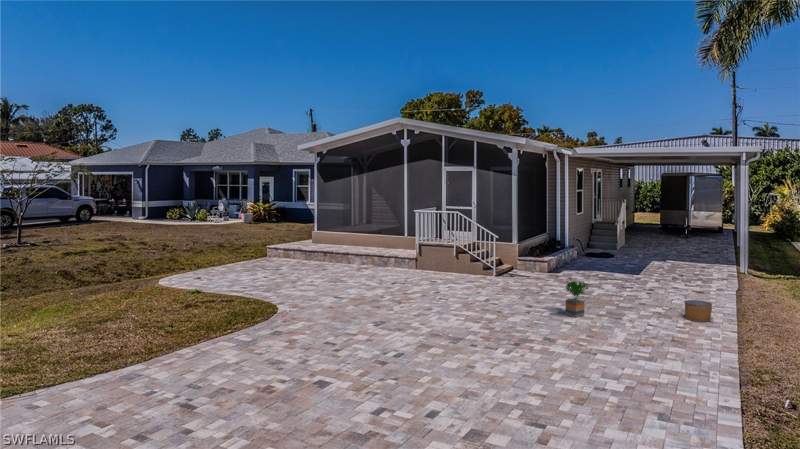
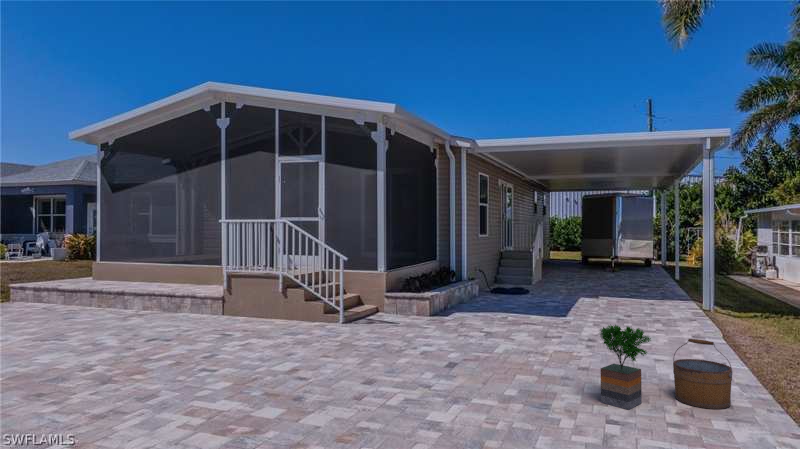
potted tree: present [565,281,588,318] -> present [600,325,651,410]

